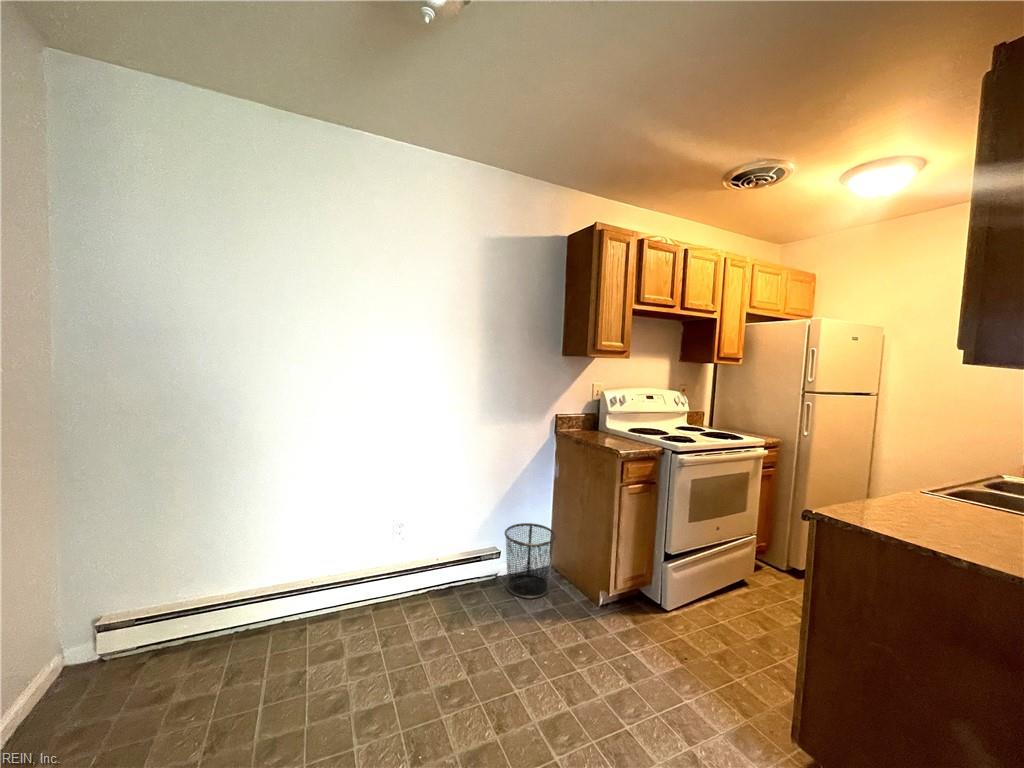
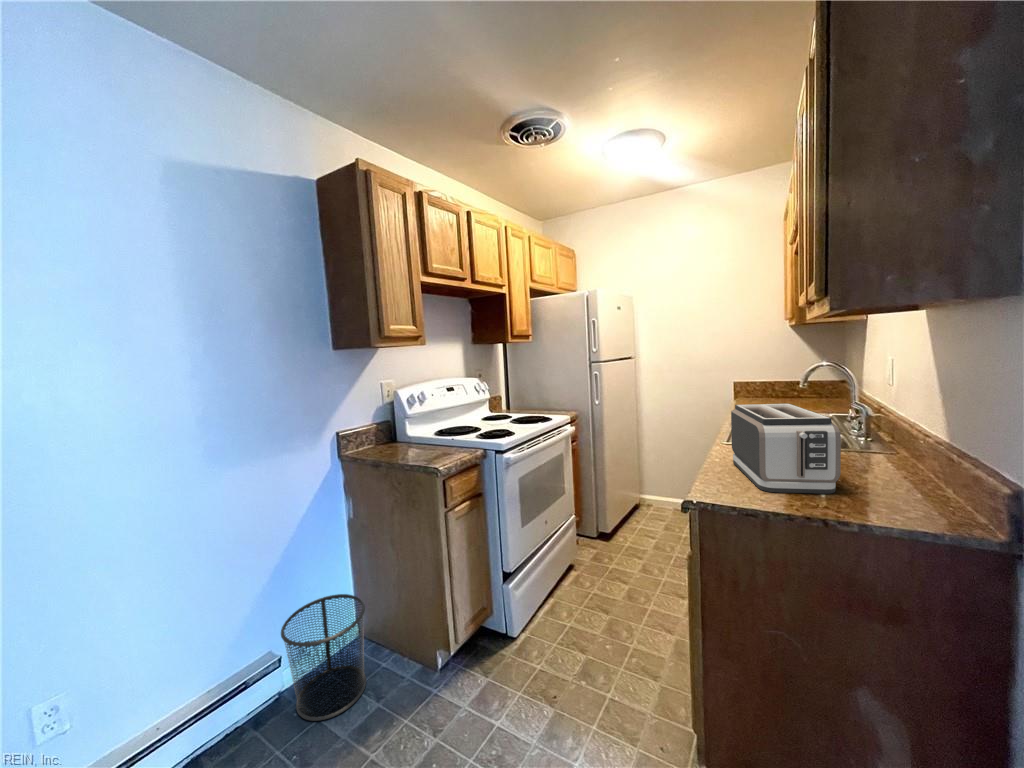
toaster: none [898,447,1002,543] -> present [731,404,841,494]

